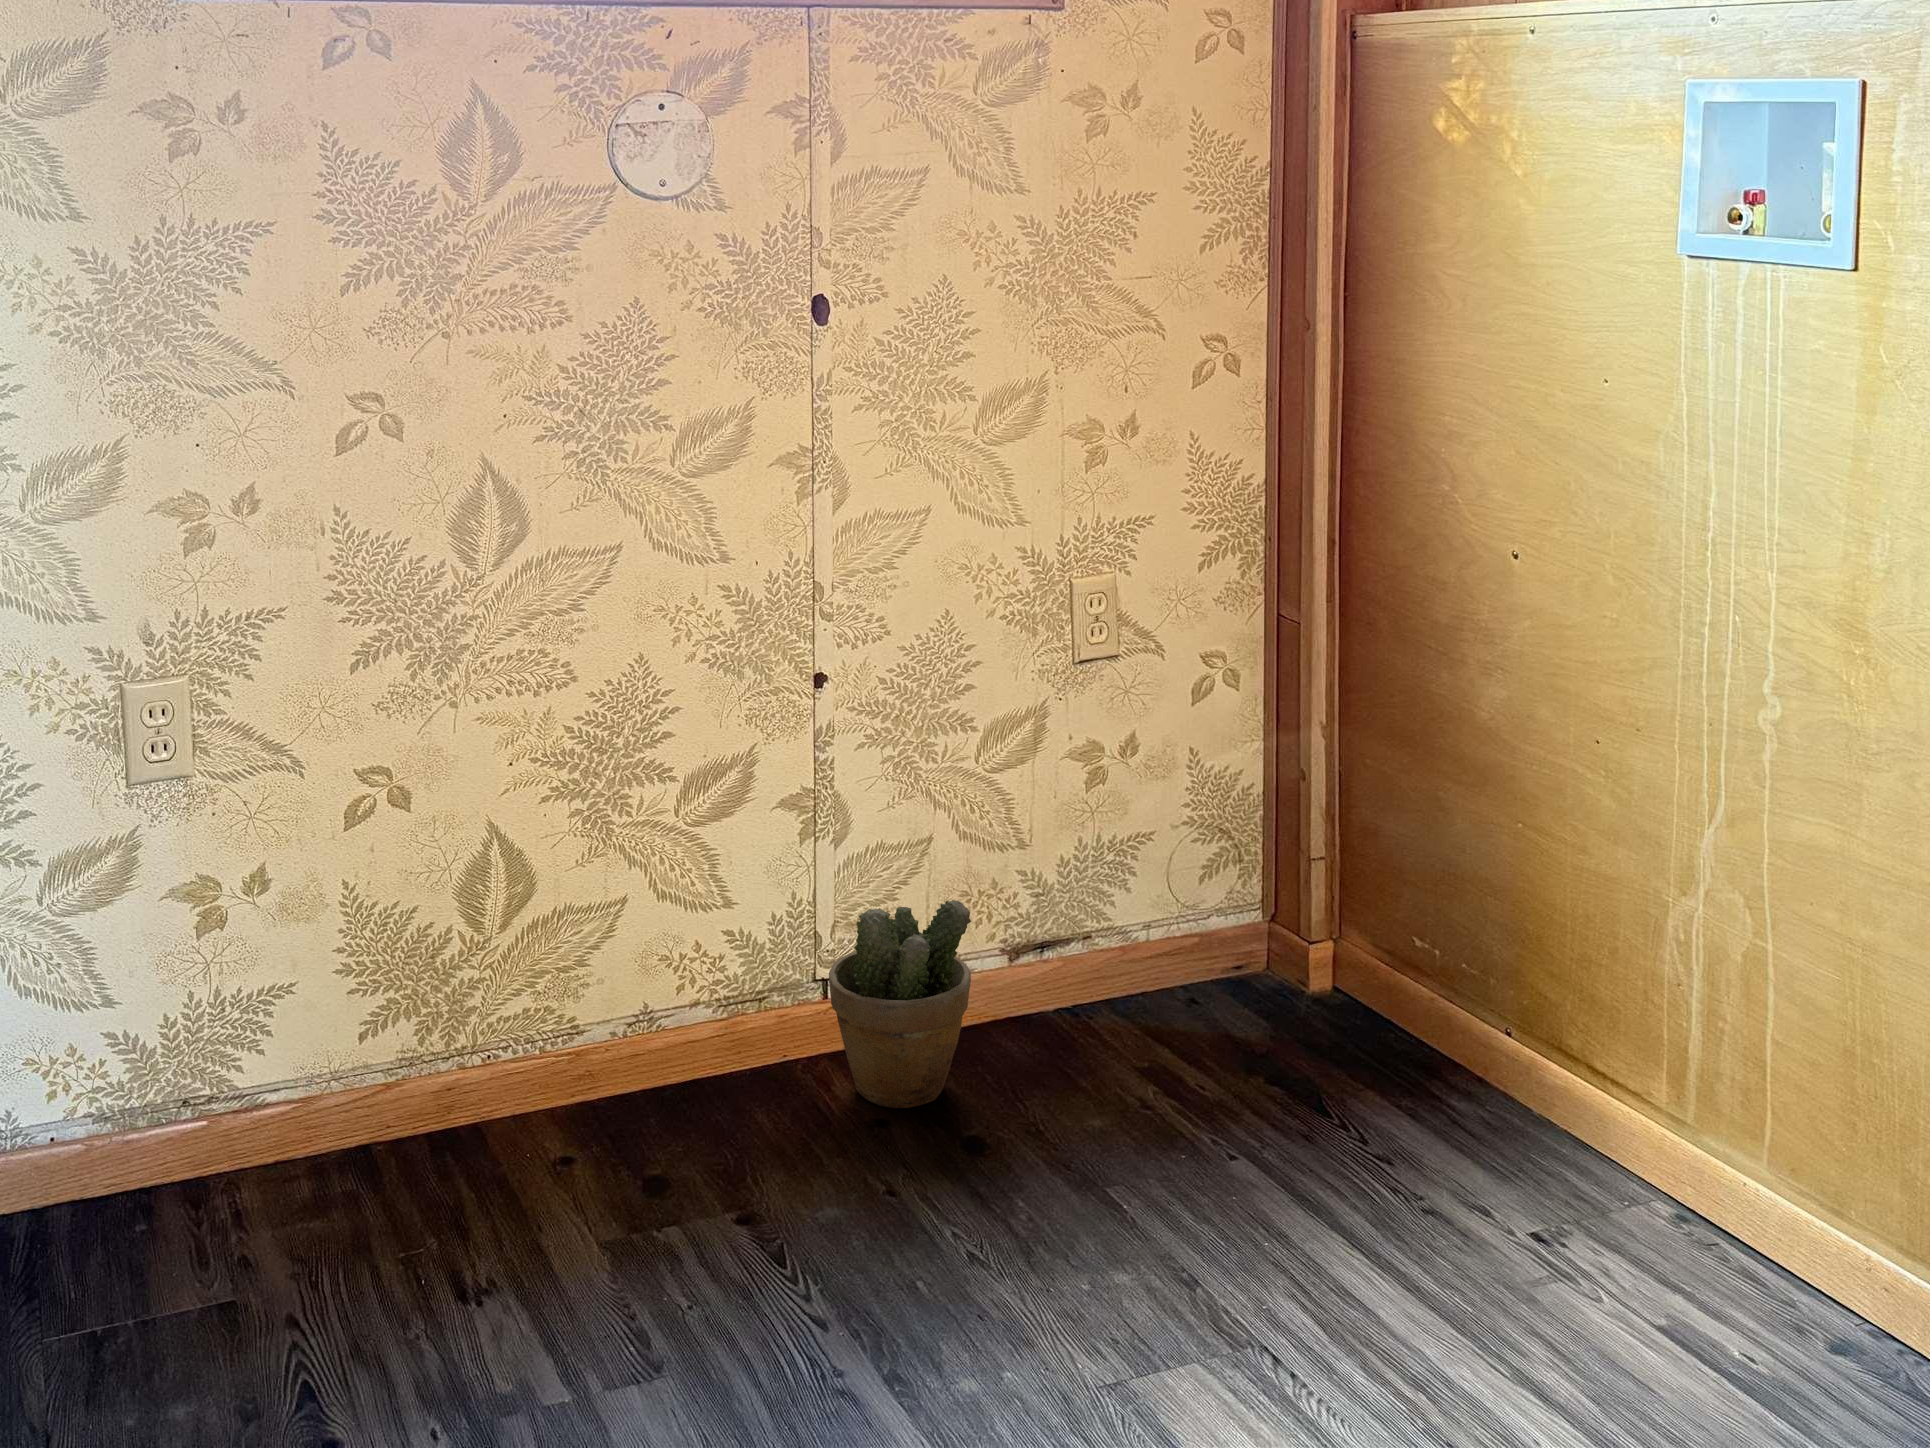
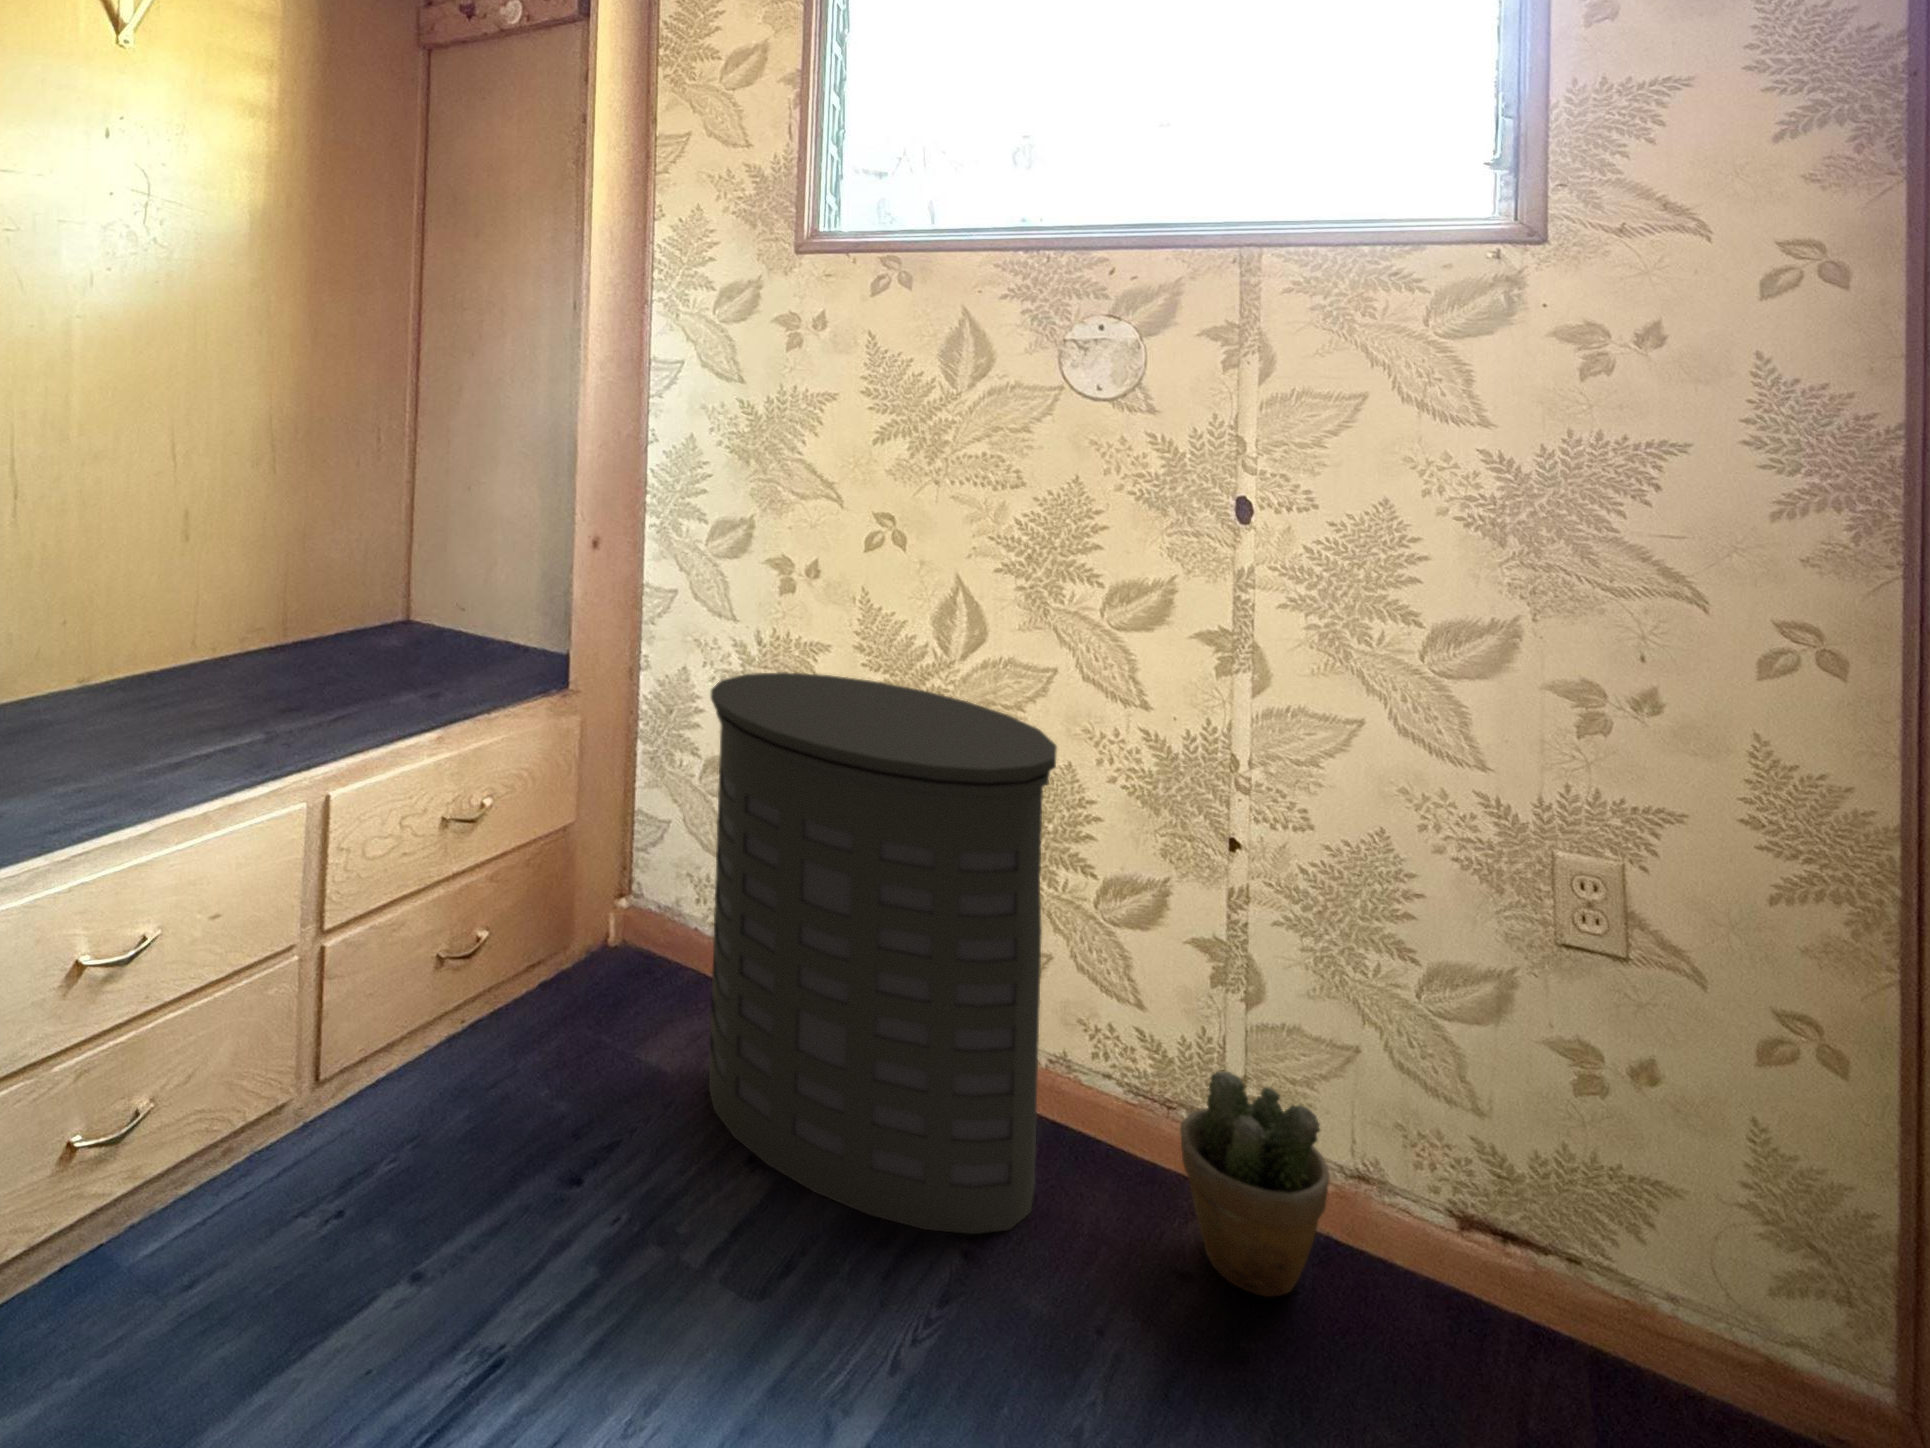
laundry hamper: none [234,615,738,1303] -> present [709,672,1057,1234]

